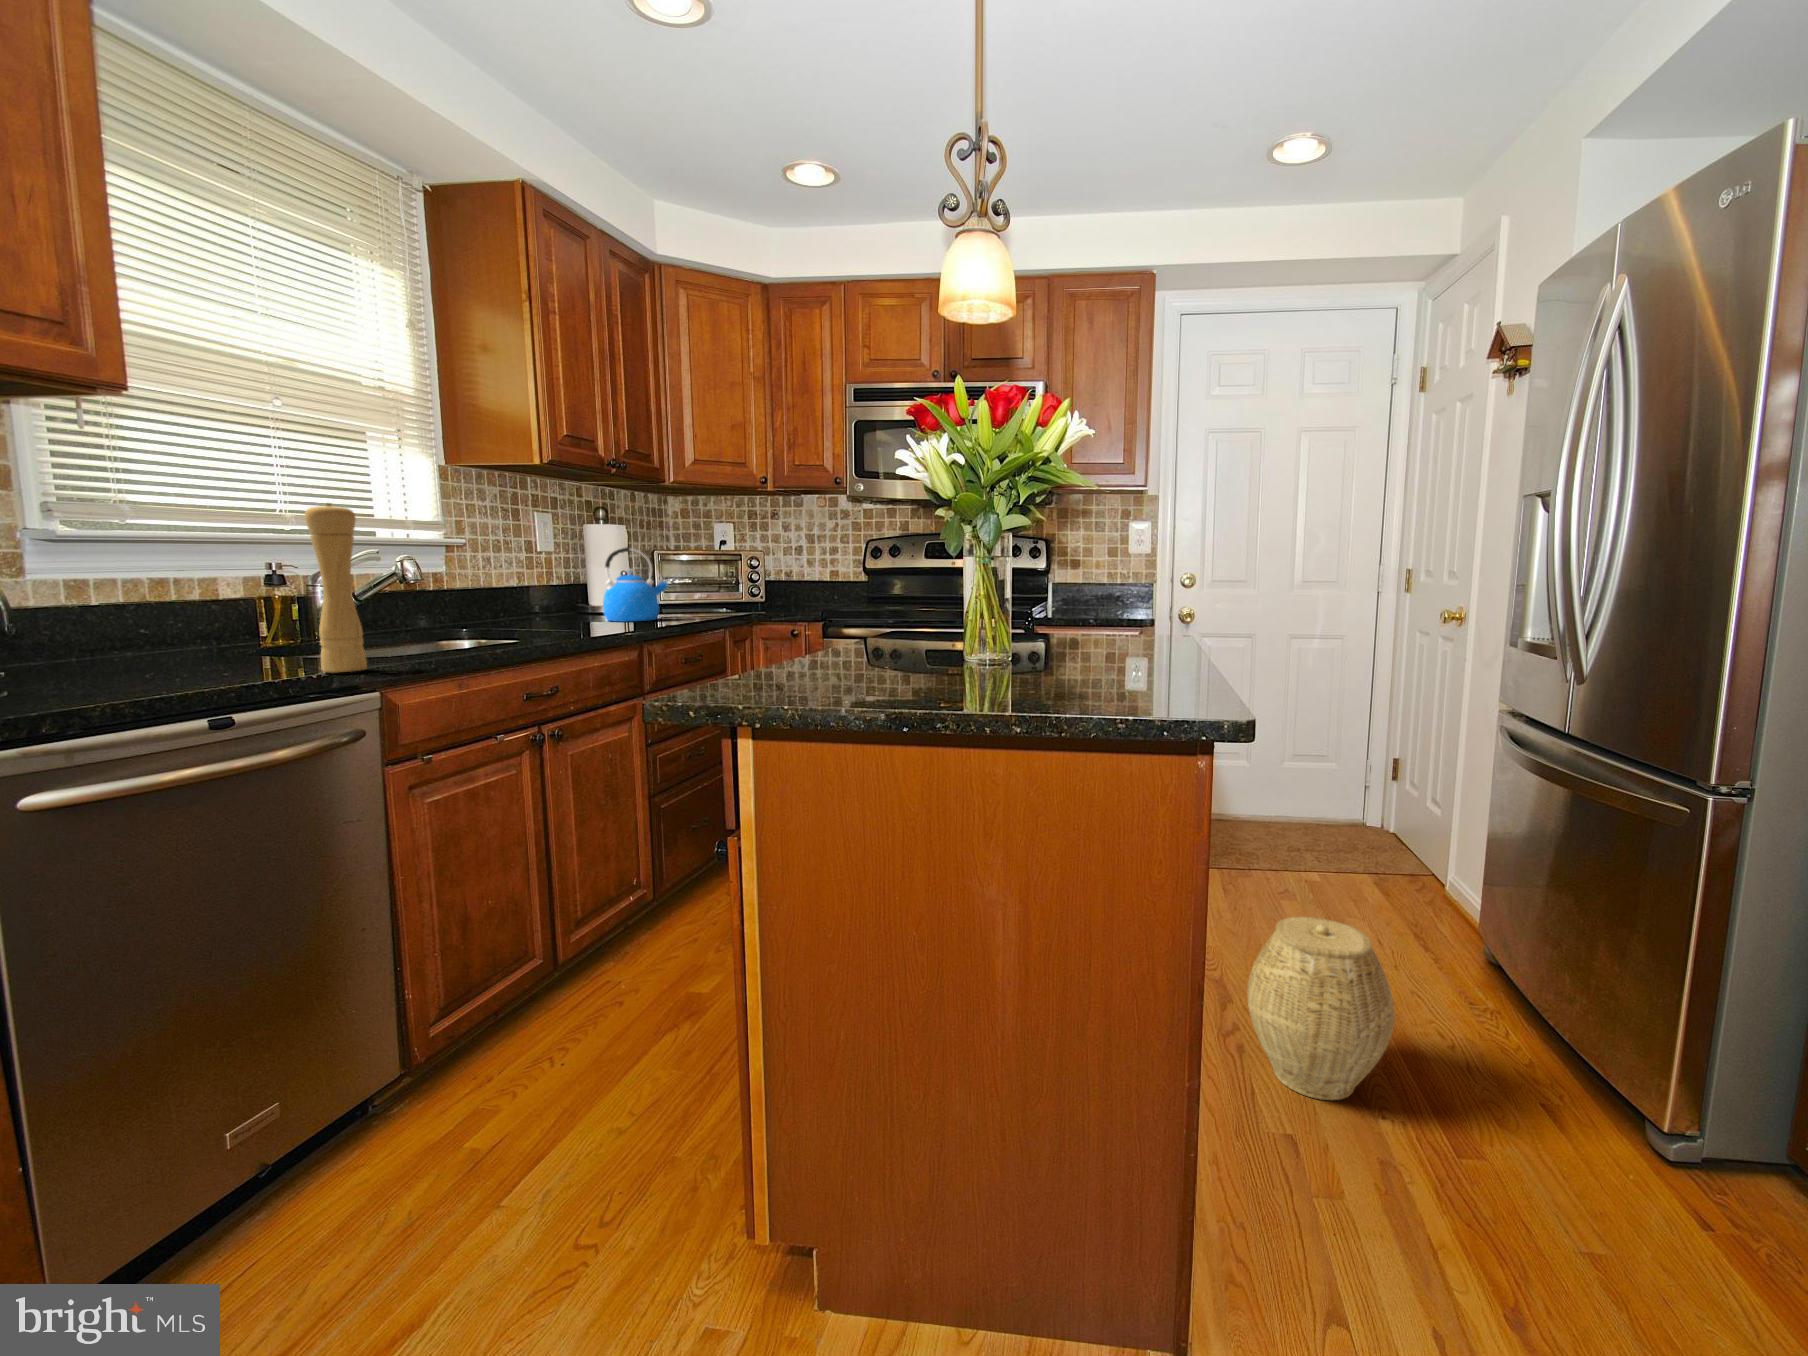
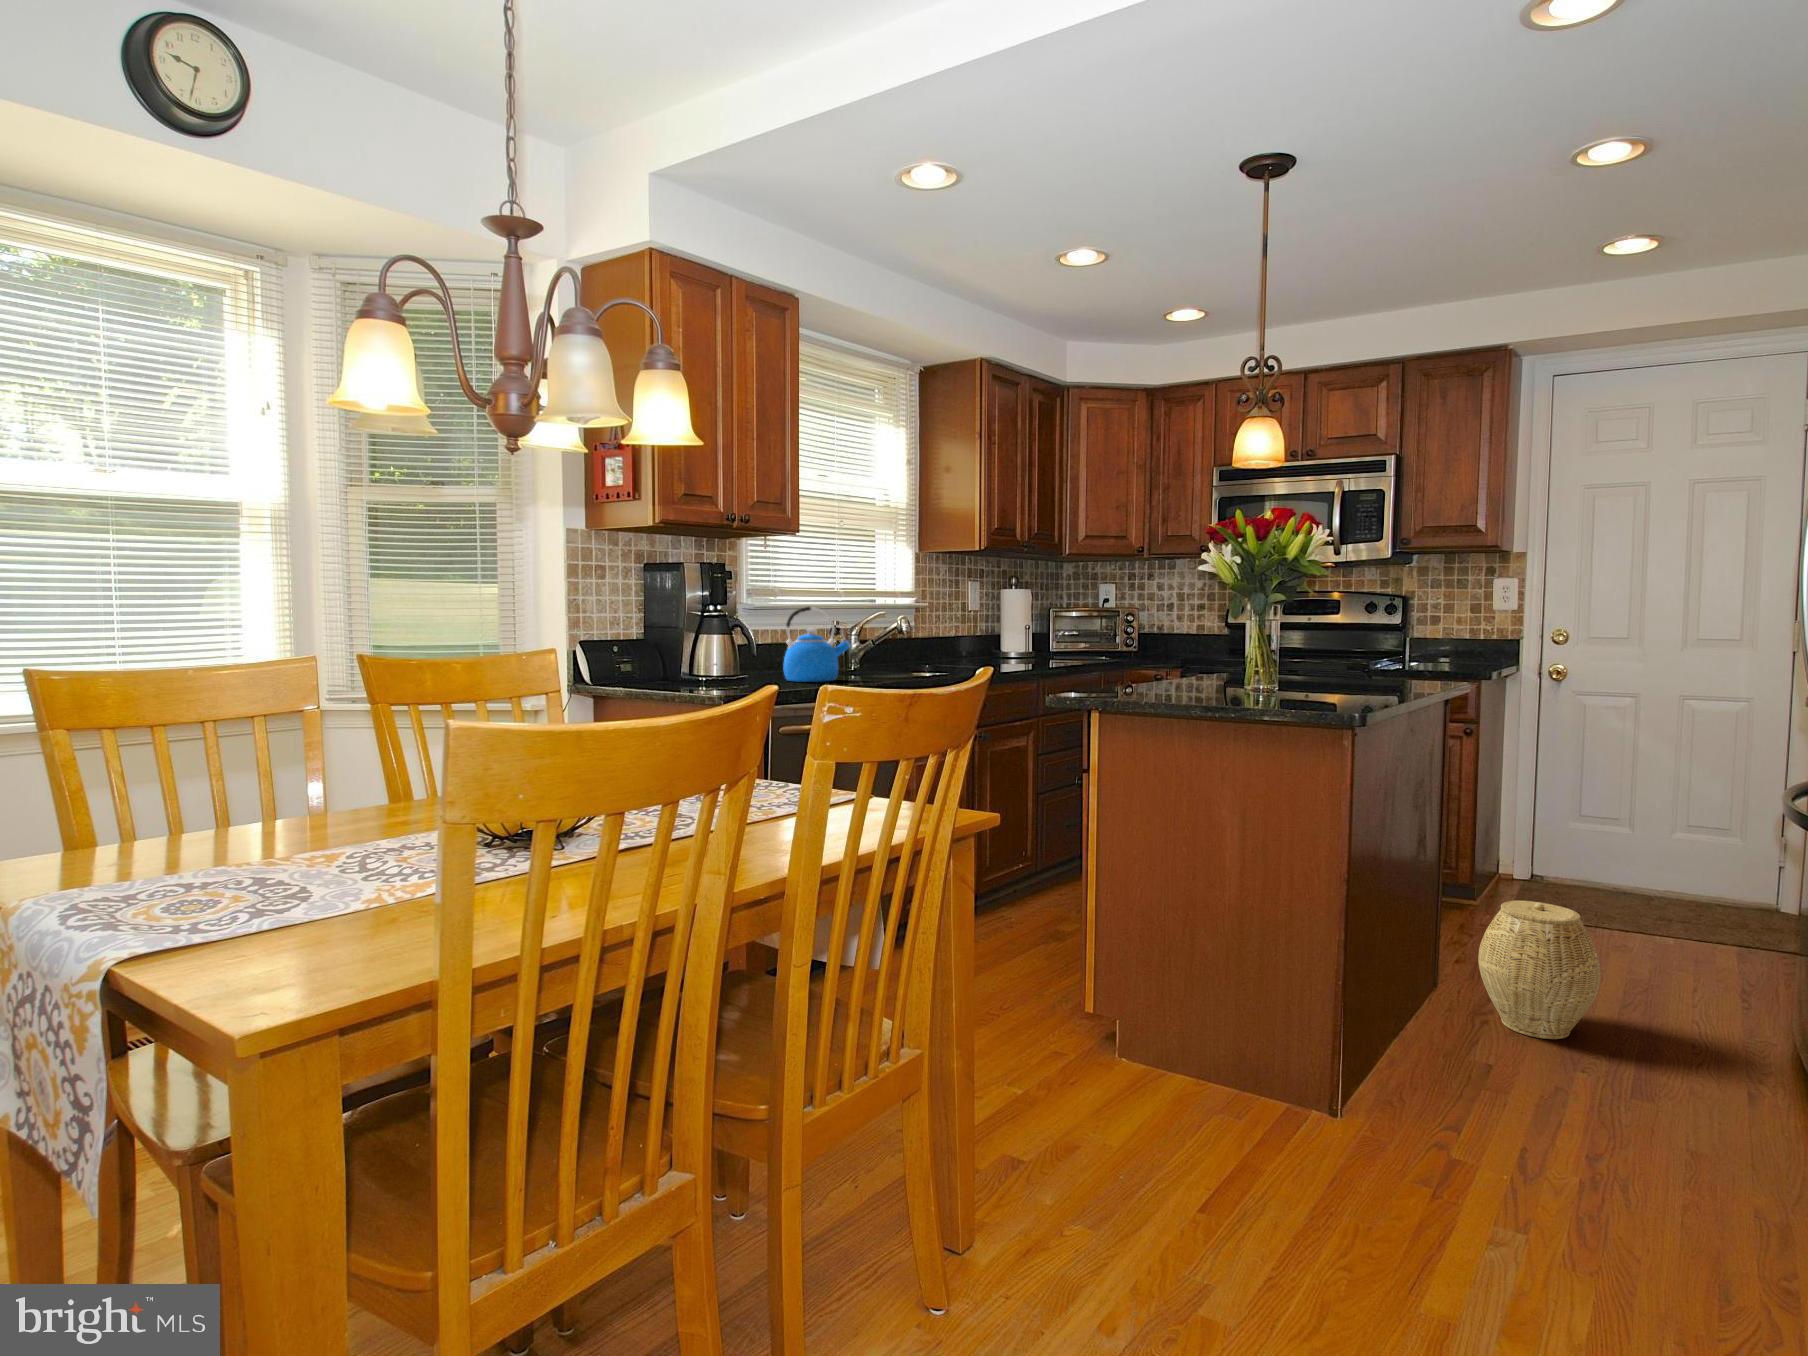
pepper mill: present [305,504,367,672] -> none [875,592,897,681]
kettle: present [603,548,668,622] -> present [784,607,851,682]

